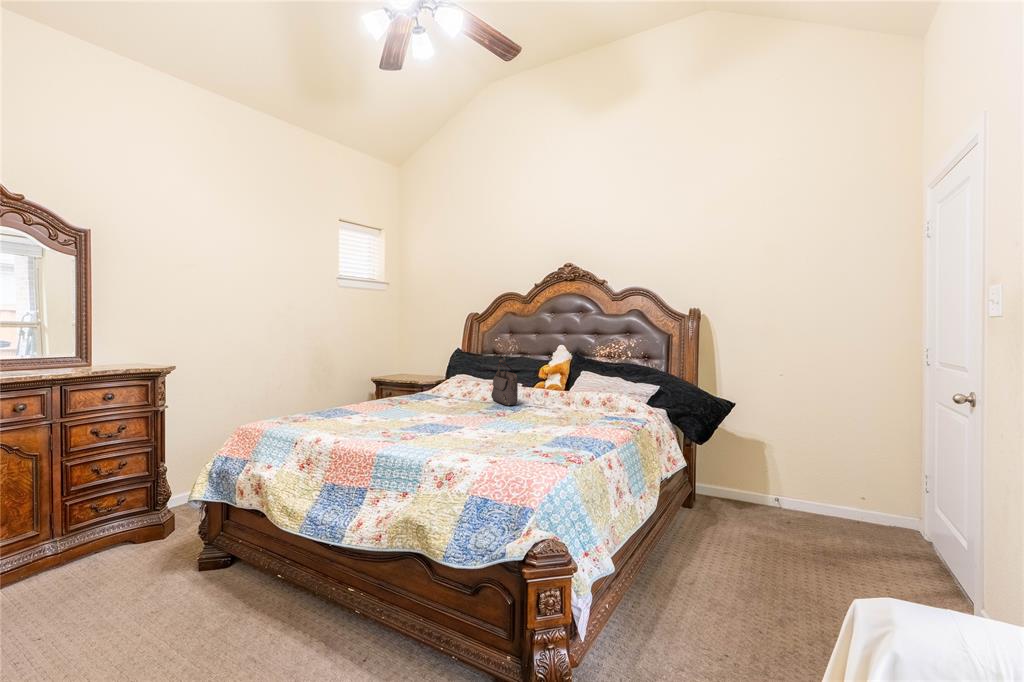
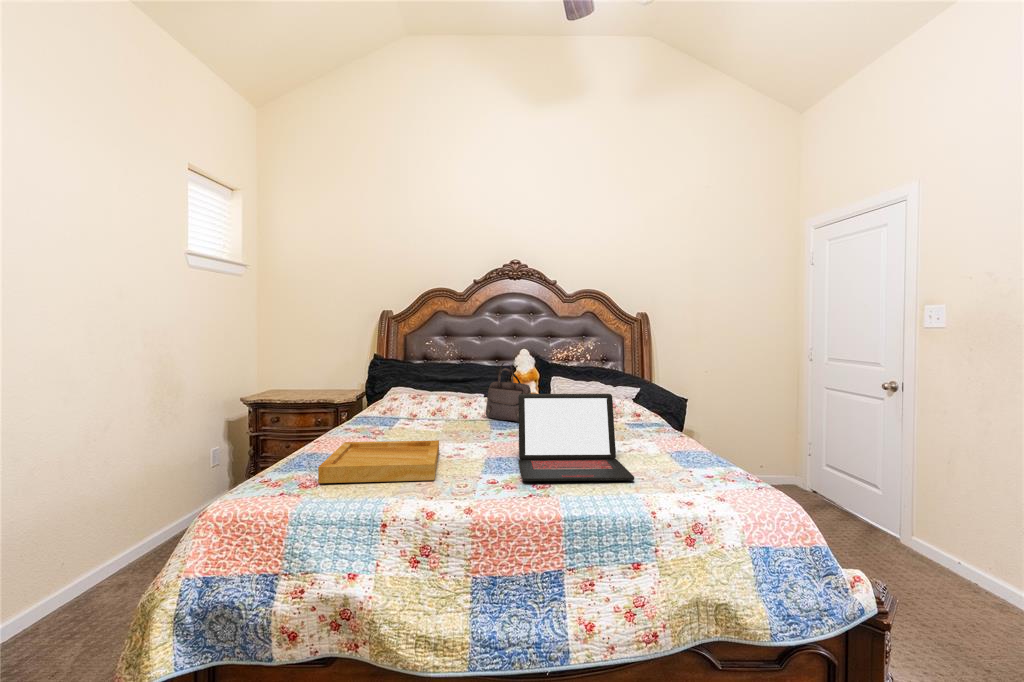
laptop: none [395,376,497,444] -> present [518,394,634,481]
tray: none [299,402,400,428] -> present [318,440,439,483]

